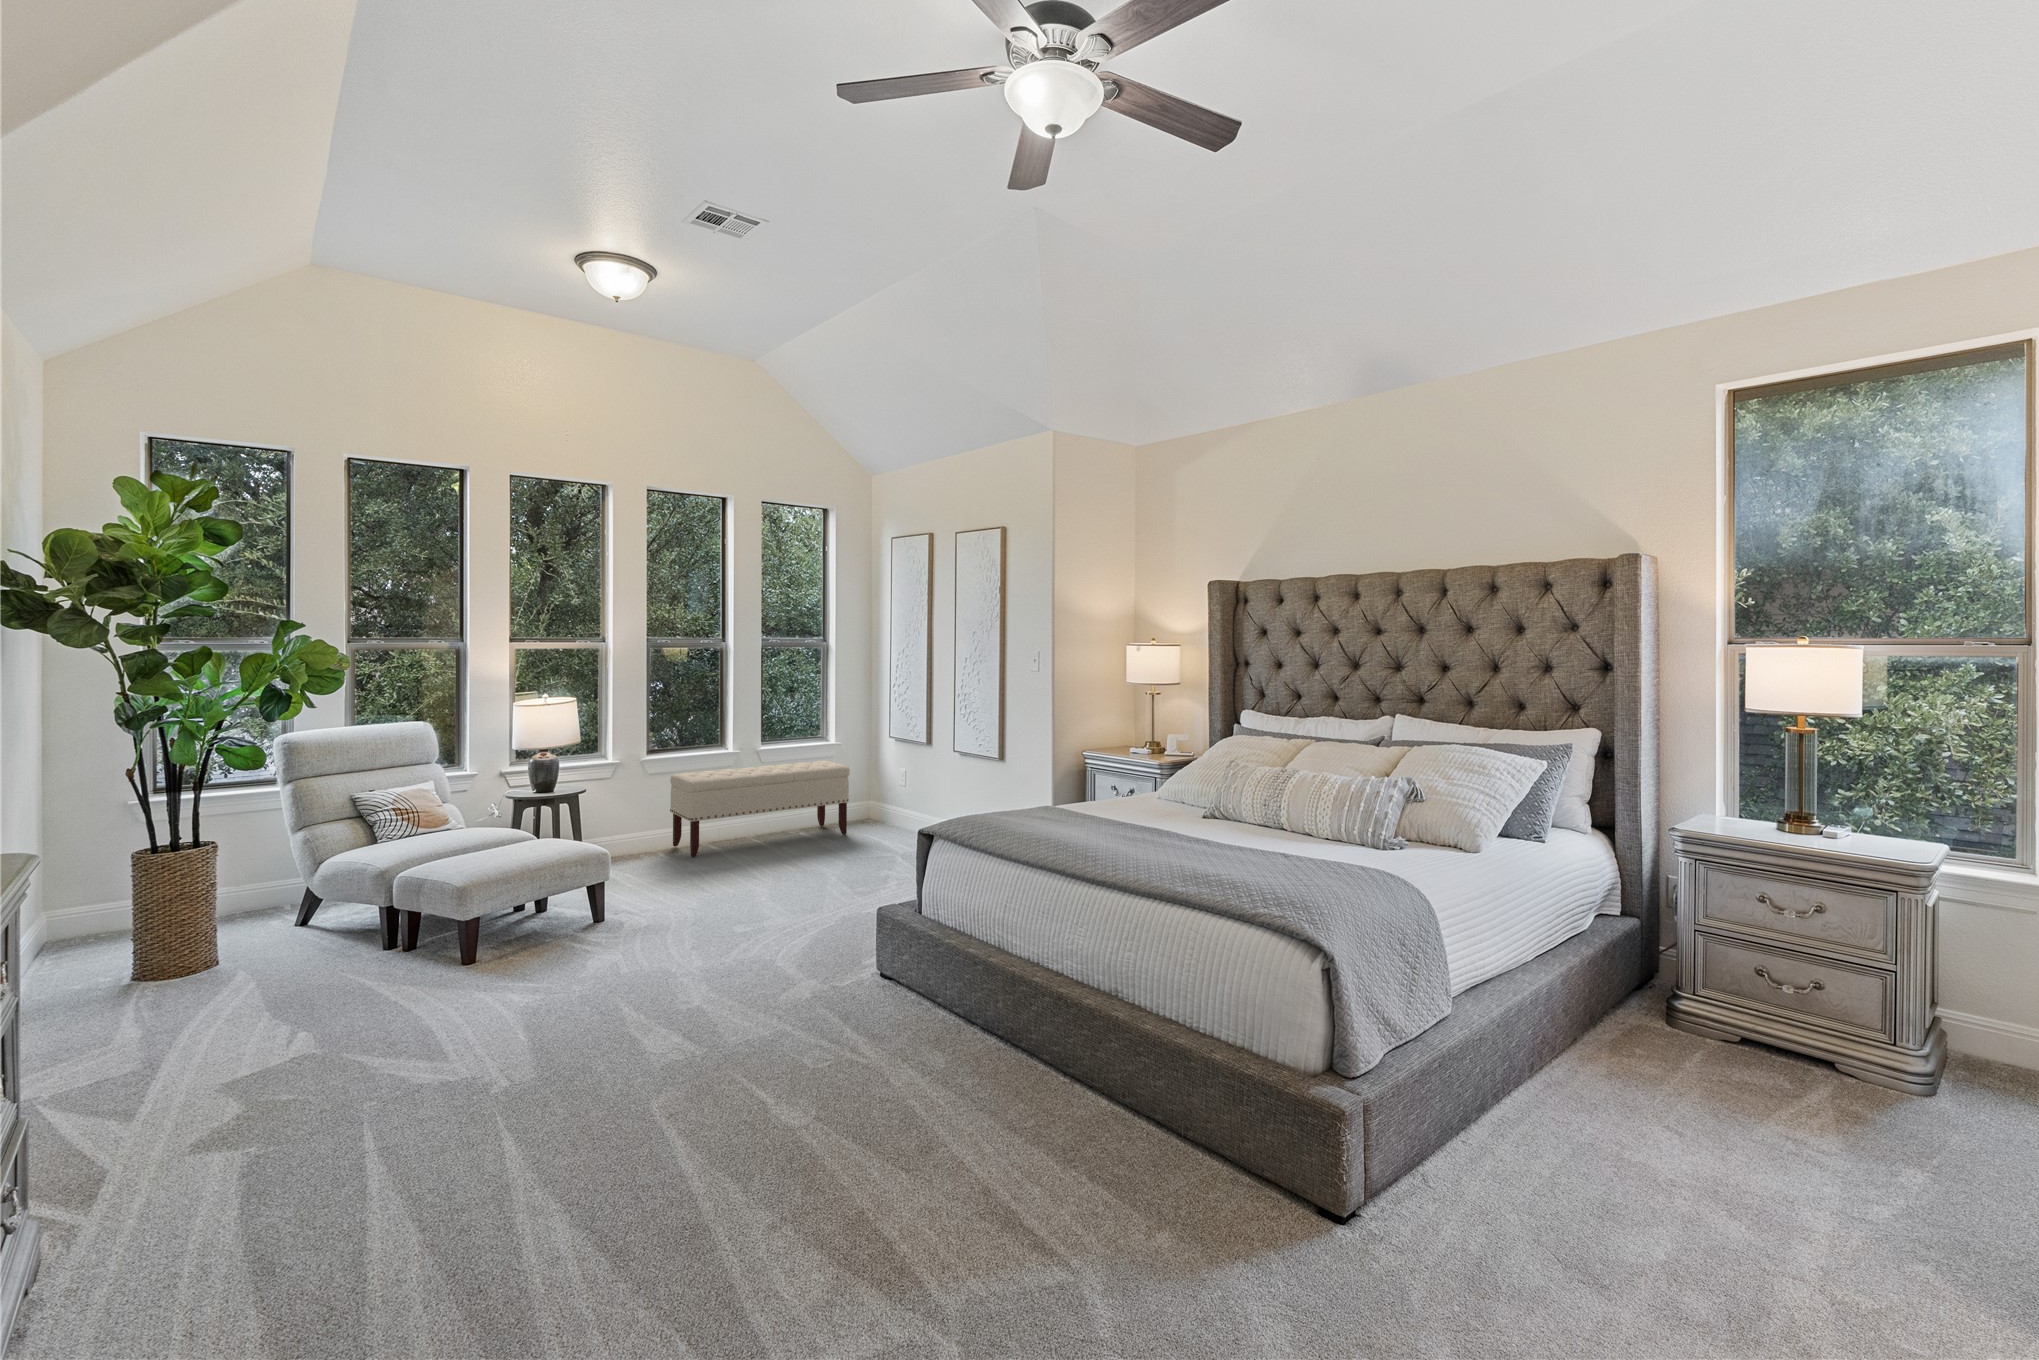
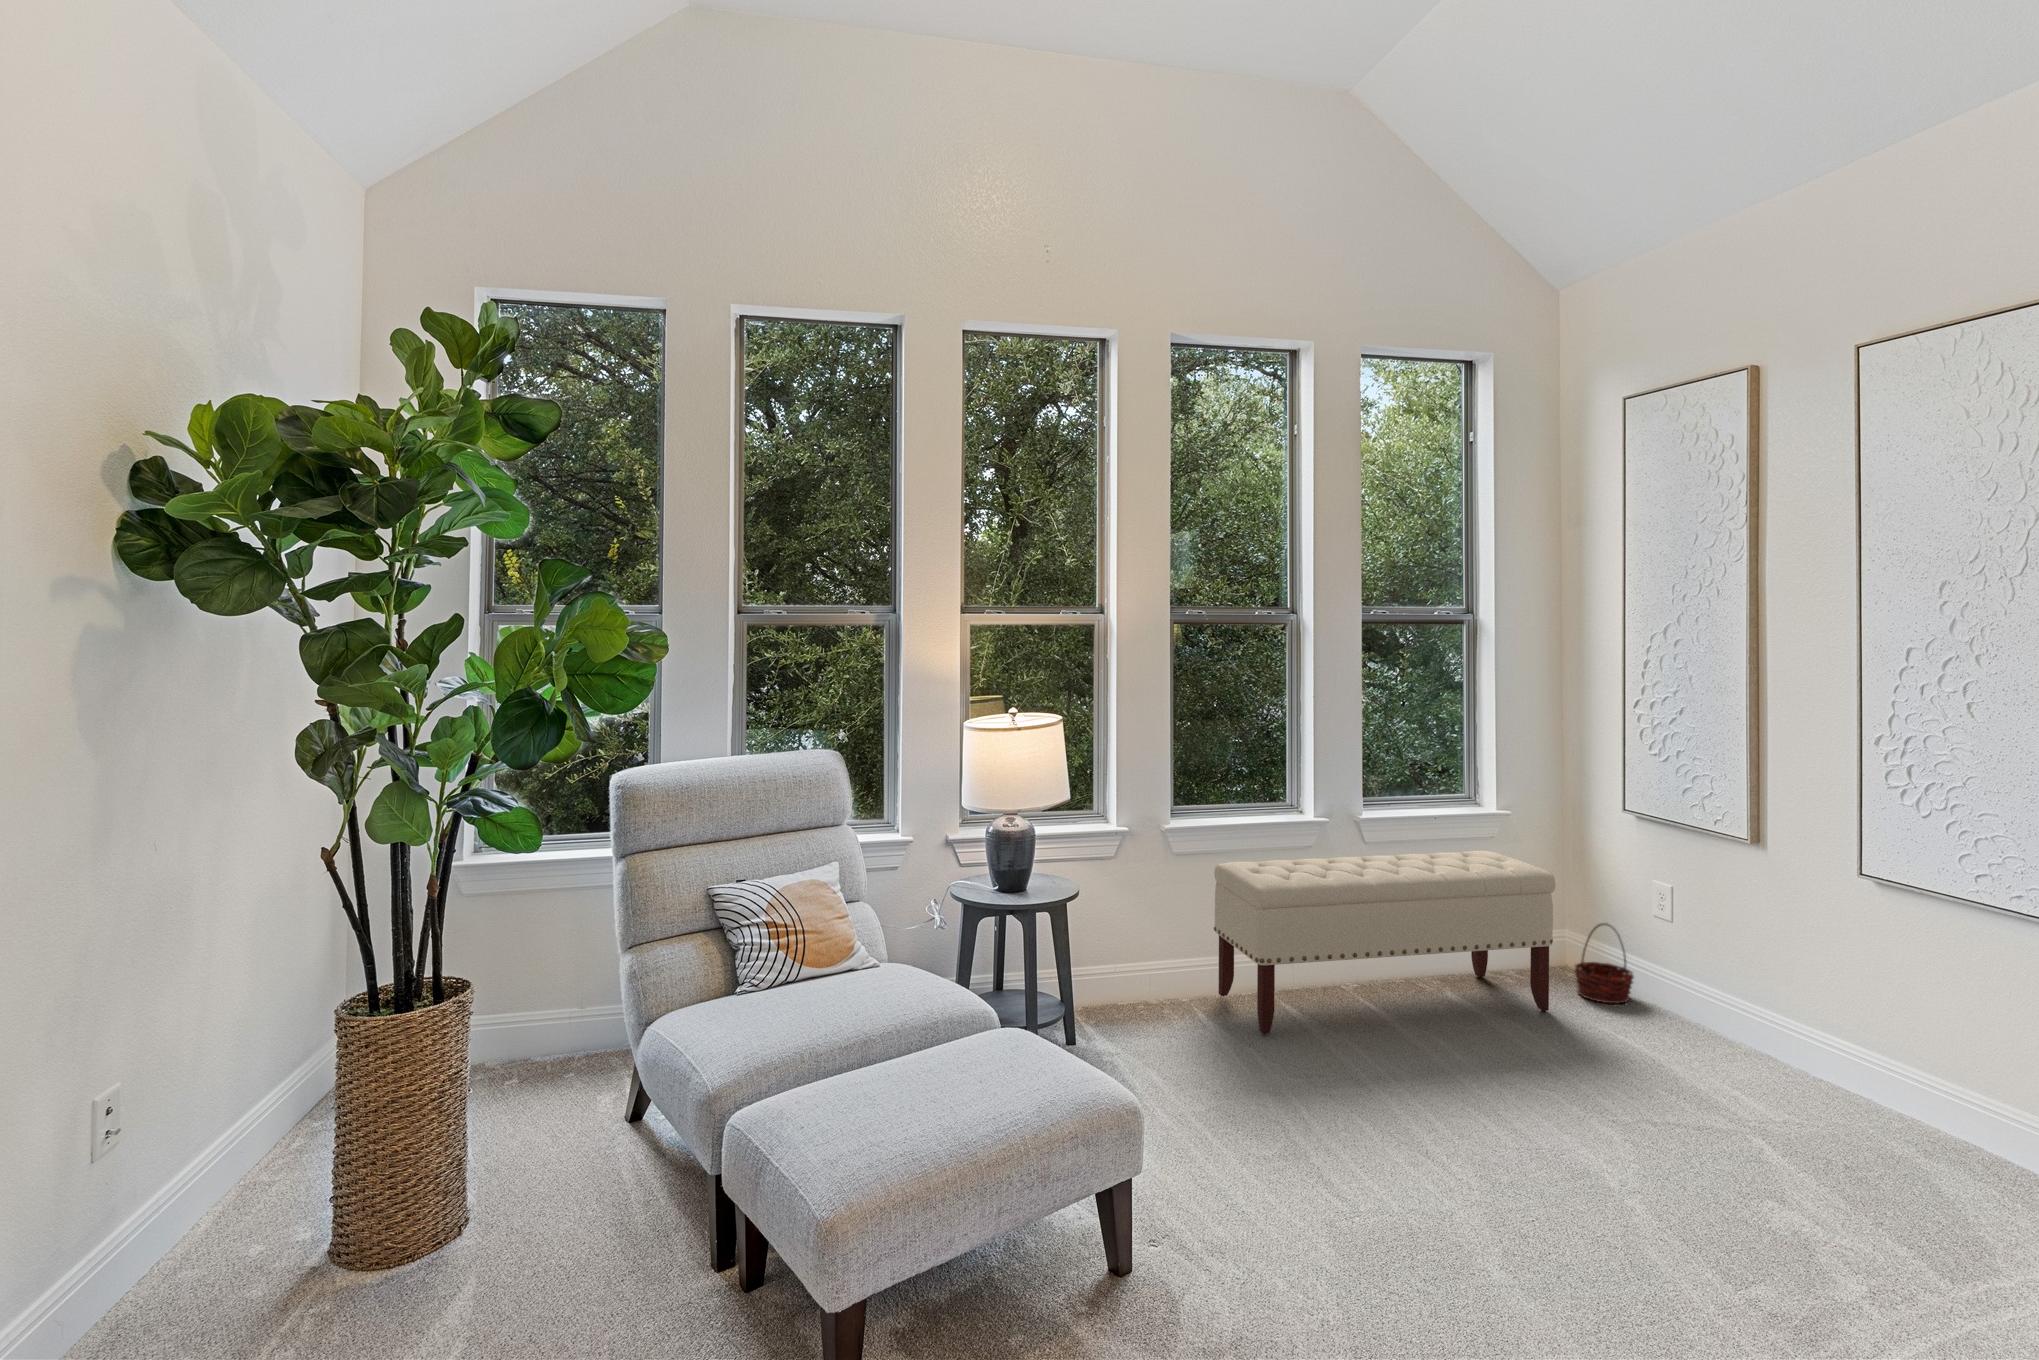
basket: none [864,791,891,829] -> present [1574,923,1634,1003]

